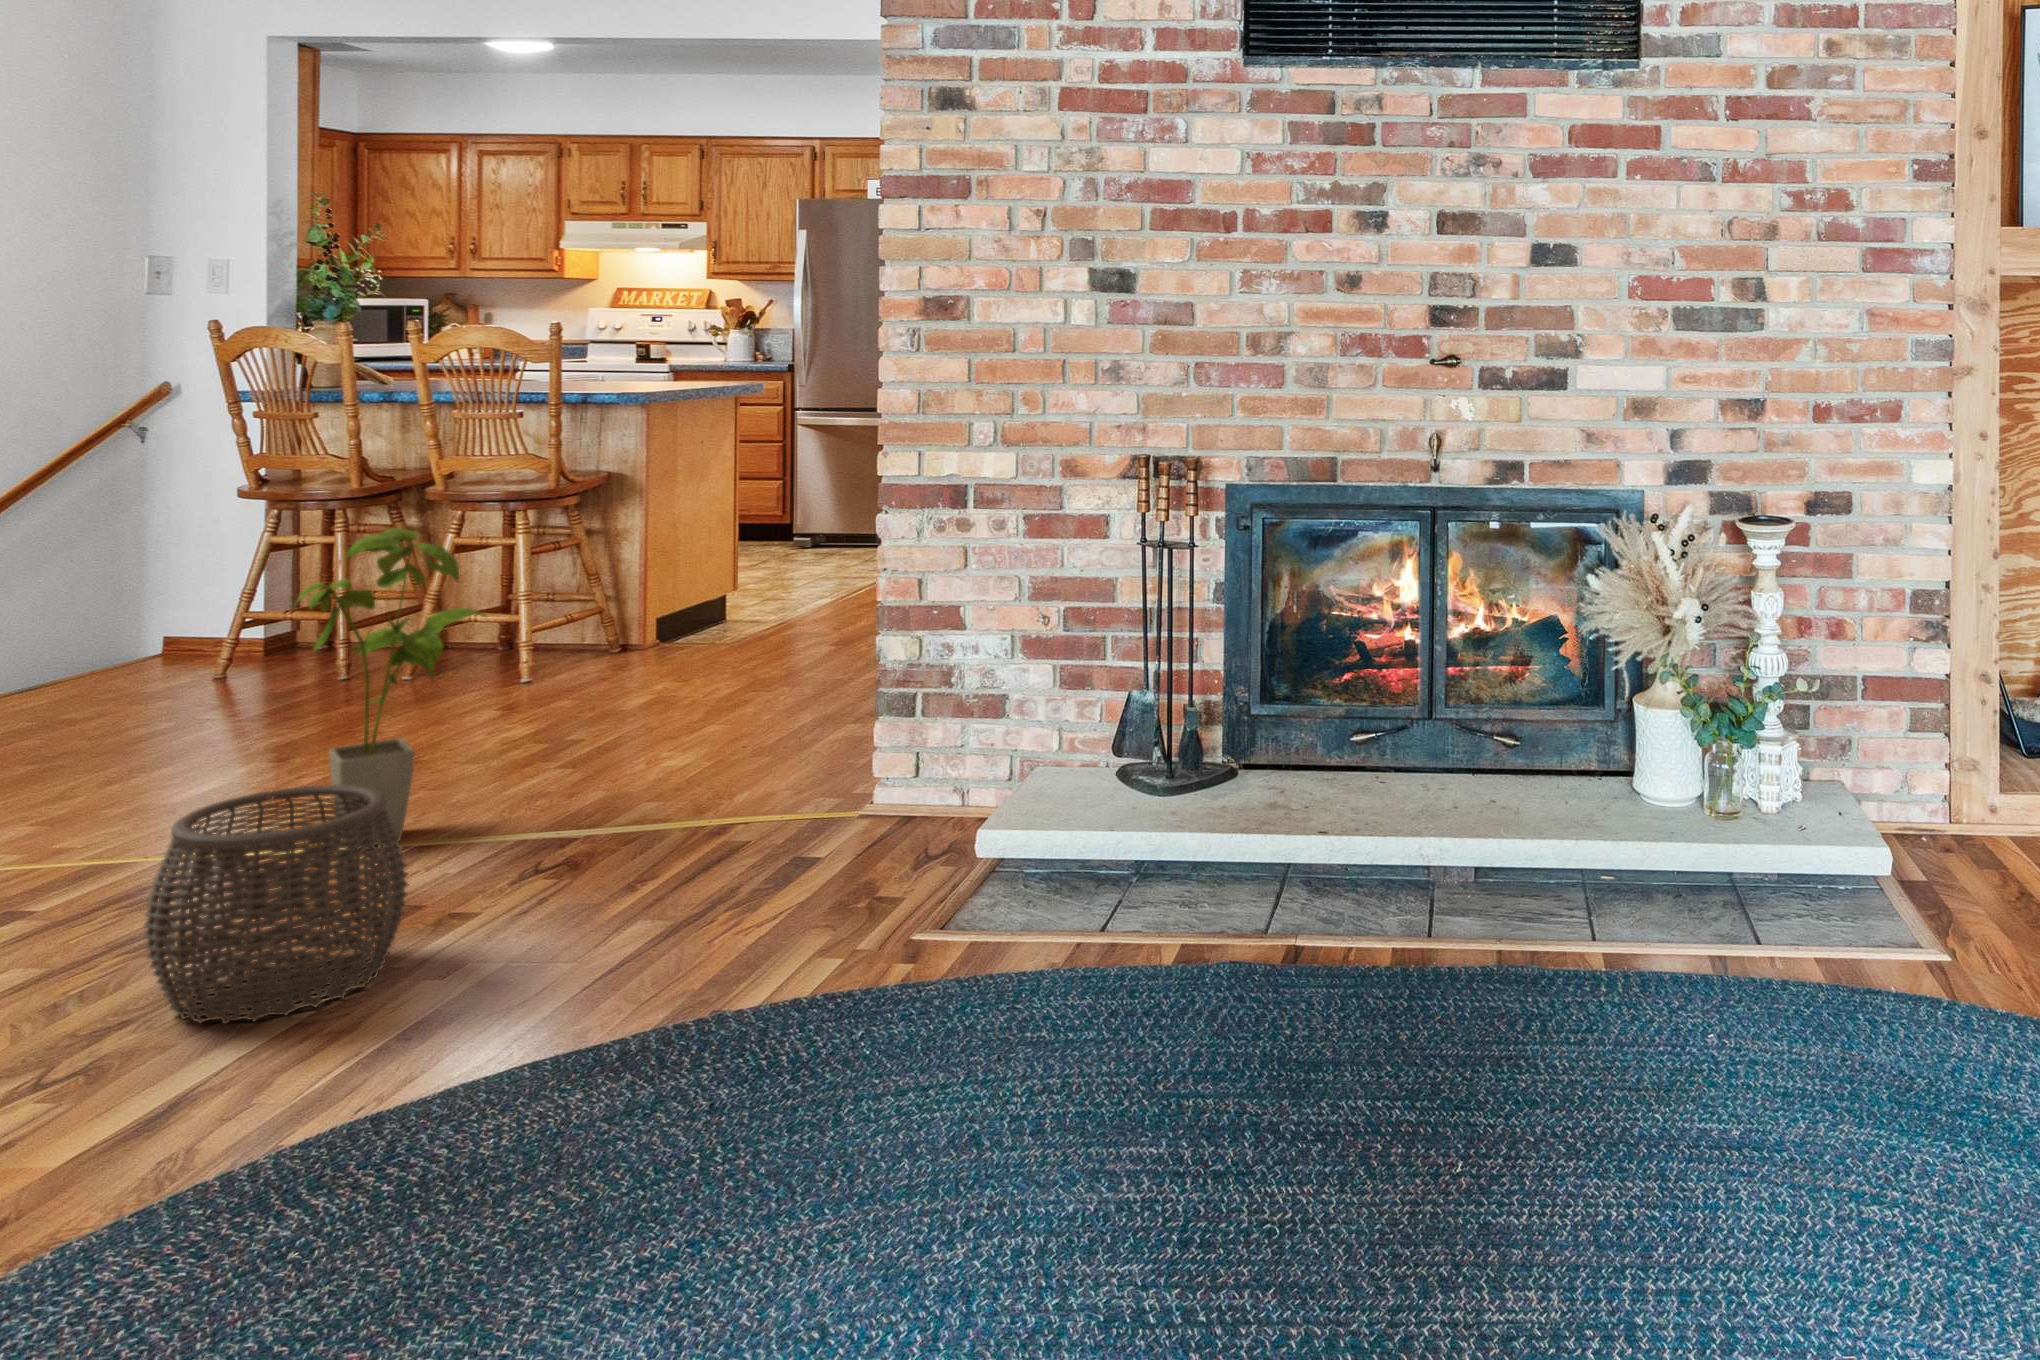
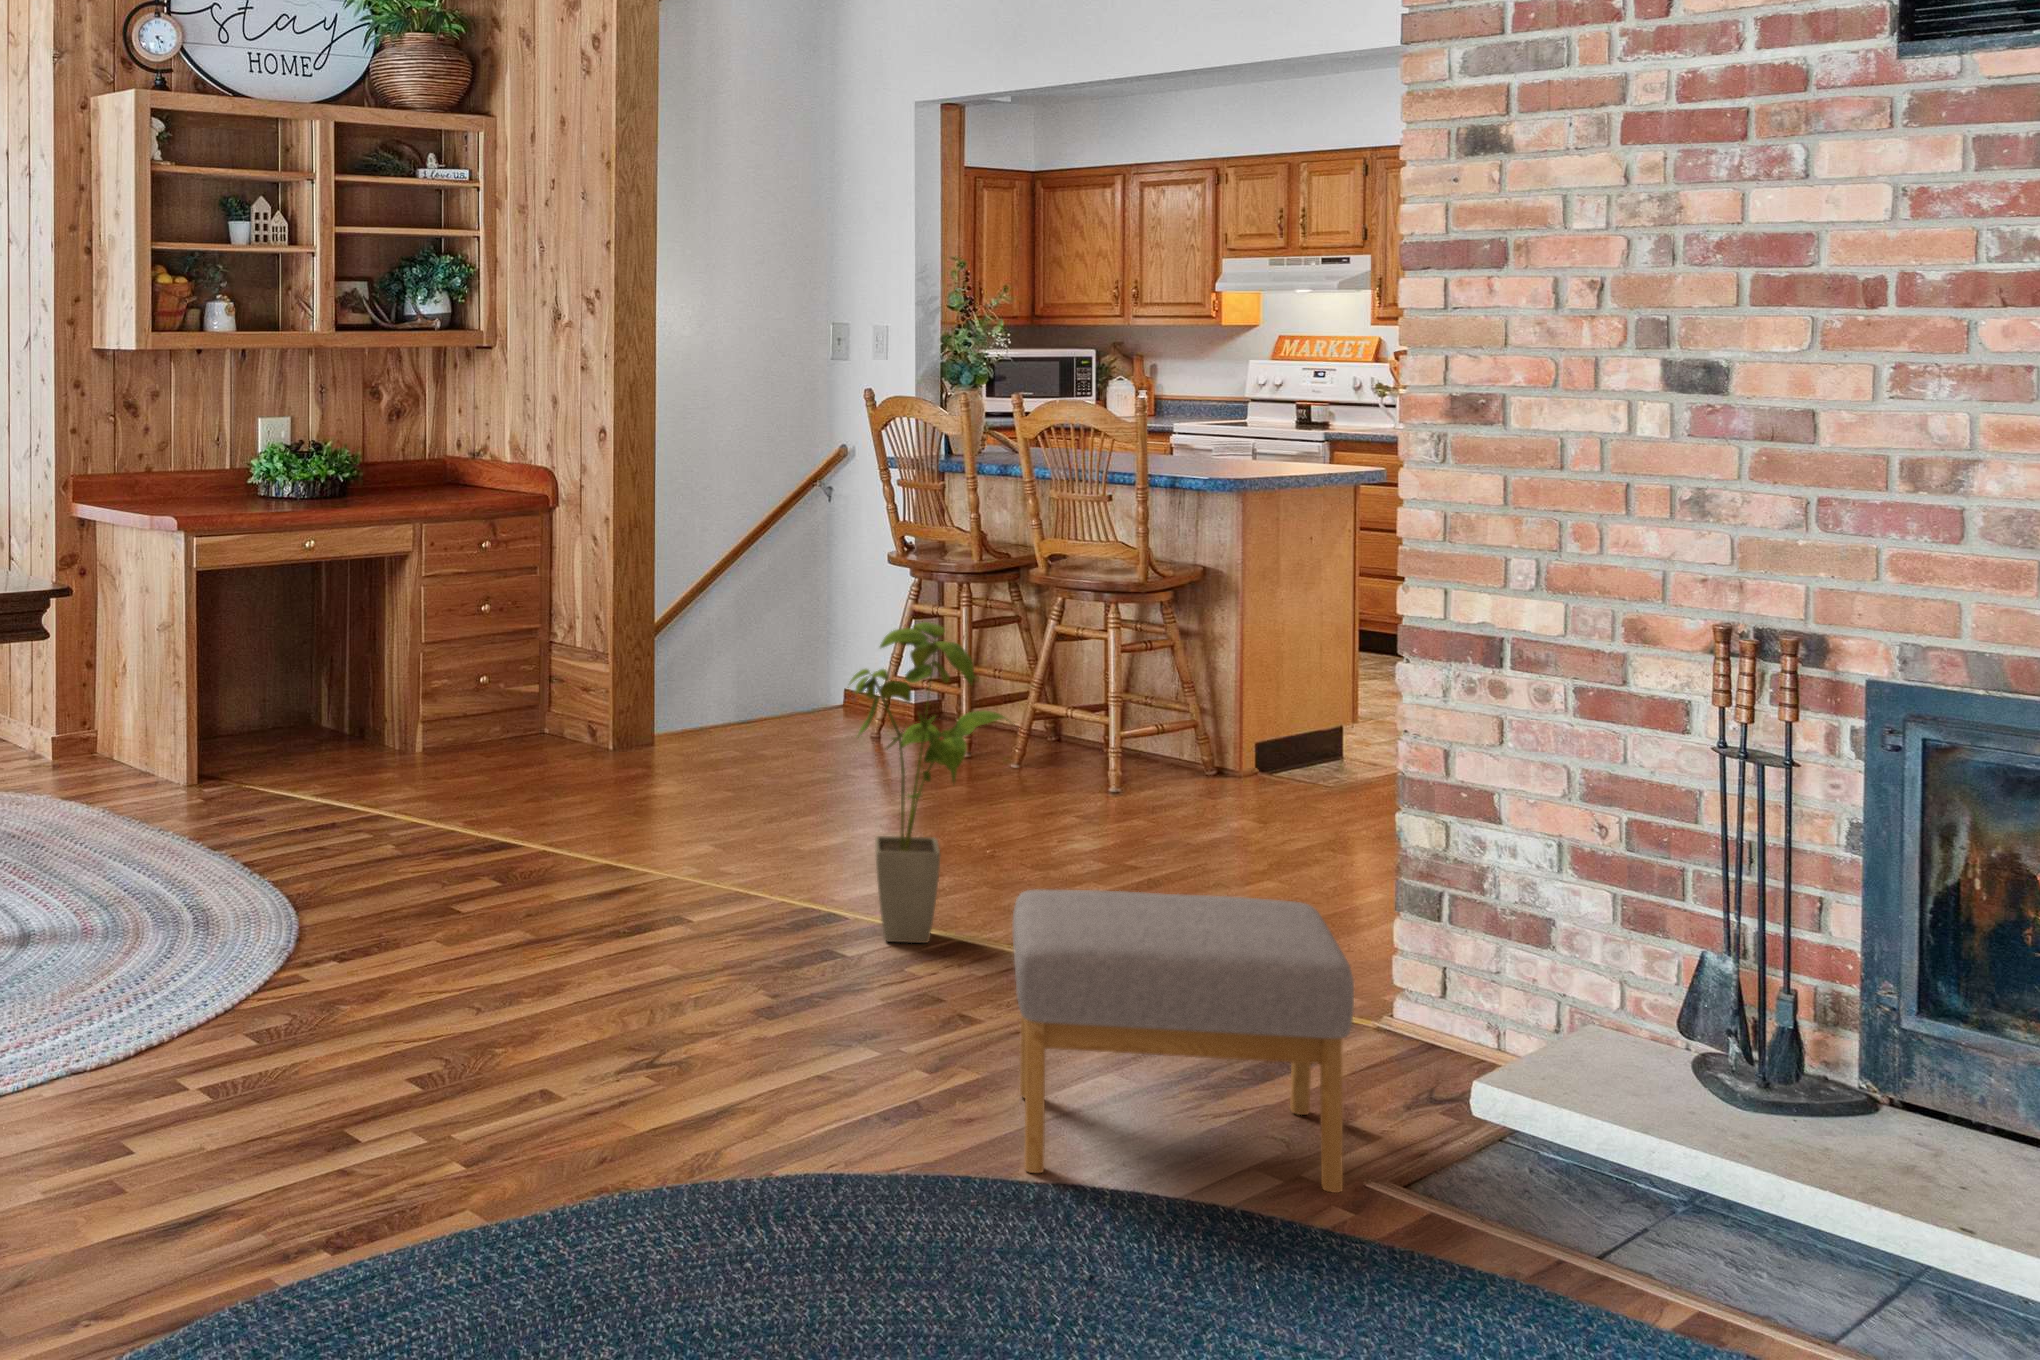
footstool: none [564,713,902,1001] -> present [1013,889,1354,1193]
woven basket: present [144,785,408,1024] -> none [678,872,880,1093]

